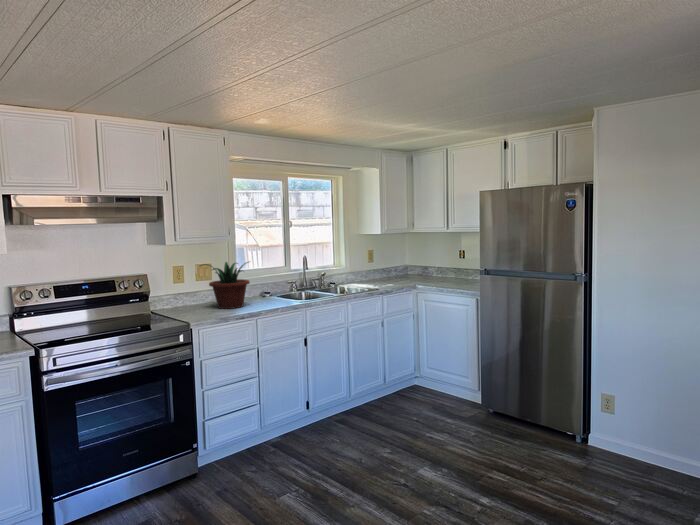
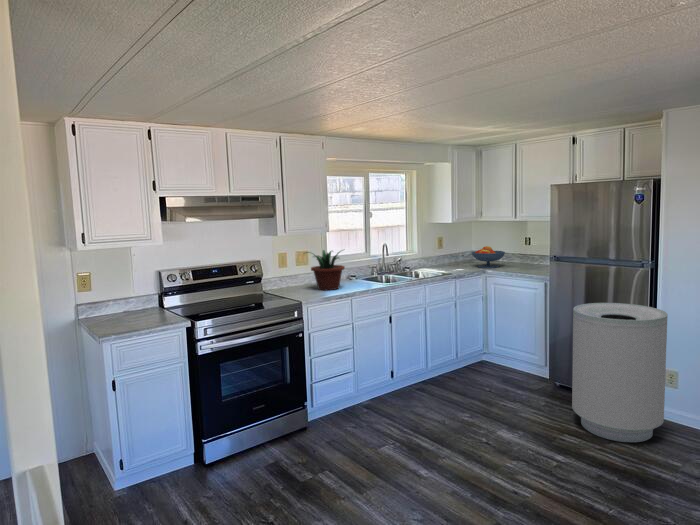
fruit bowl: none [402,258,438,283] -> present [472,246,505,268]
trash can: none [502,320,600,478] -> present [572,303,668,442]

